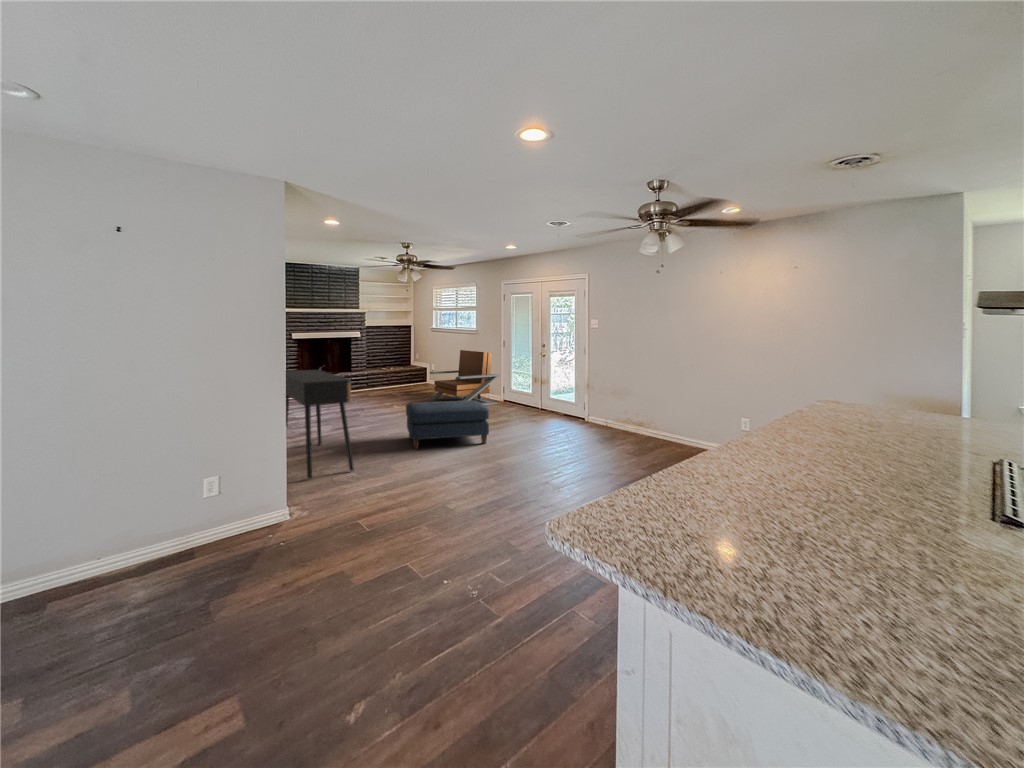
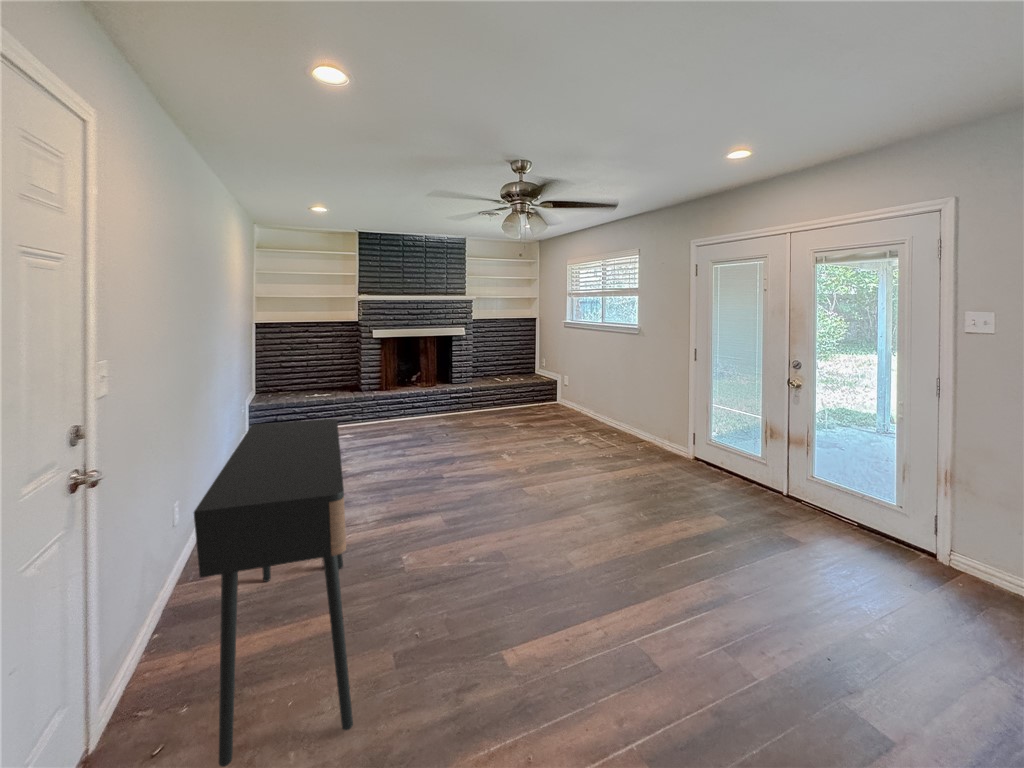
lounge chair: present [430,350,499,405] -> none [559,360,682,467]
ottoman: present [406,400,489,449] -> none [510,491,704,617]

